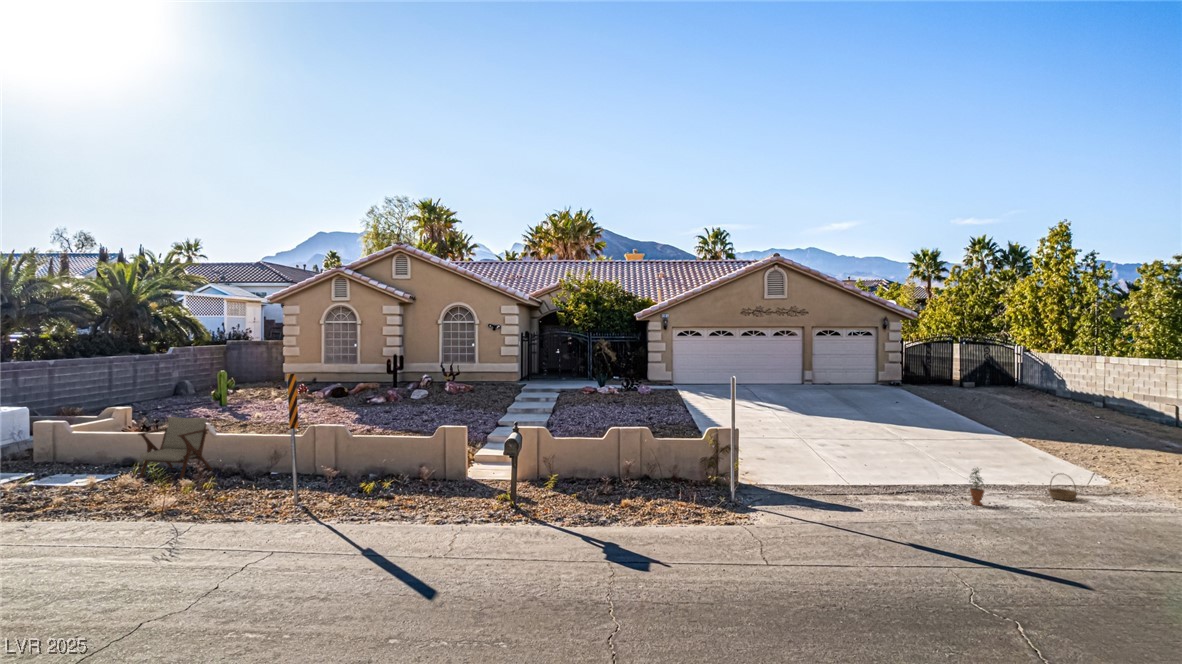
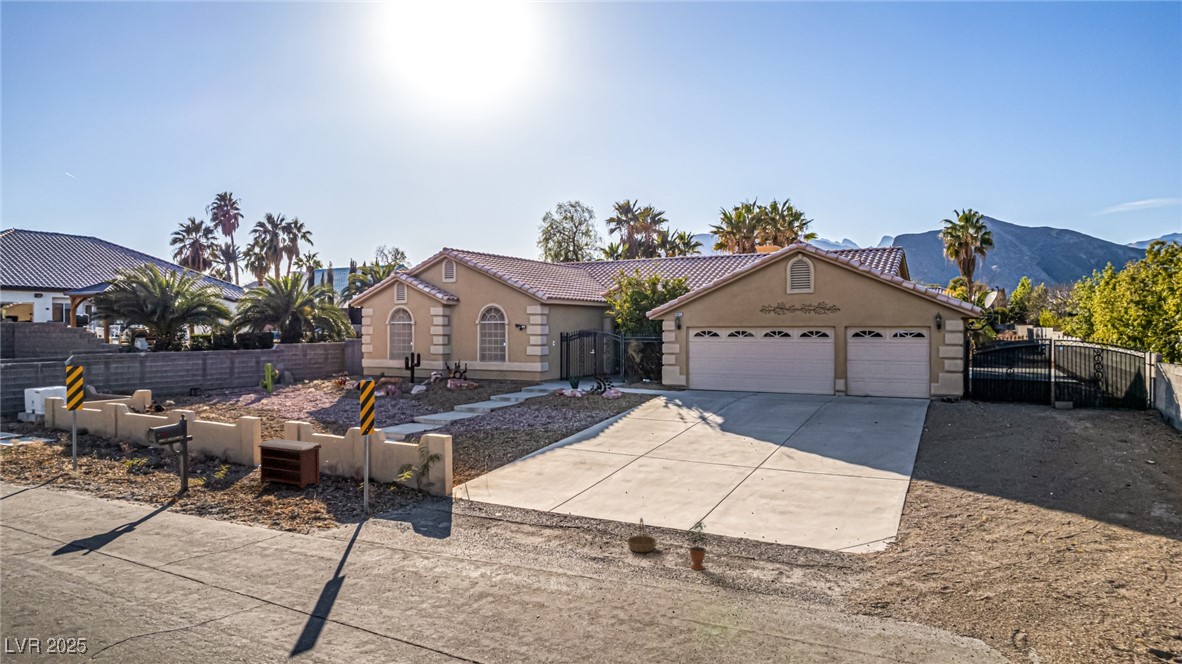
lounge chair: present [138,417,212,480] -> none [34,402,89,450]
bench: none [585,439,652,487] -> present [258,439,321,488]
potted plant: present [970,469,984,505] -> present [686,522,706,570]

